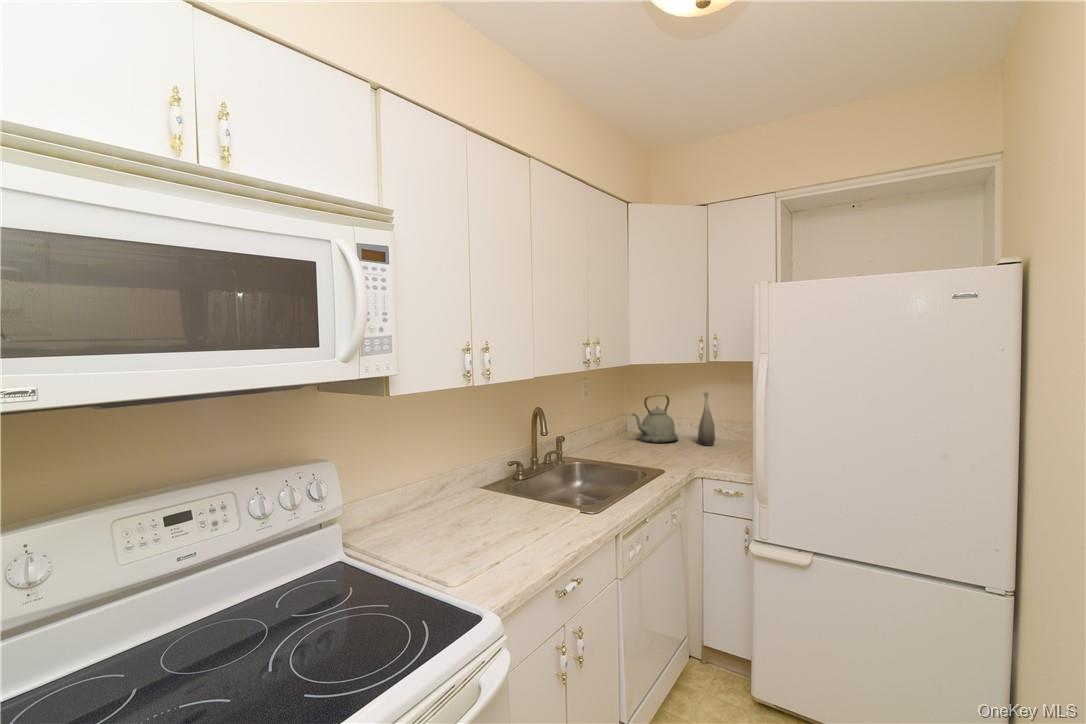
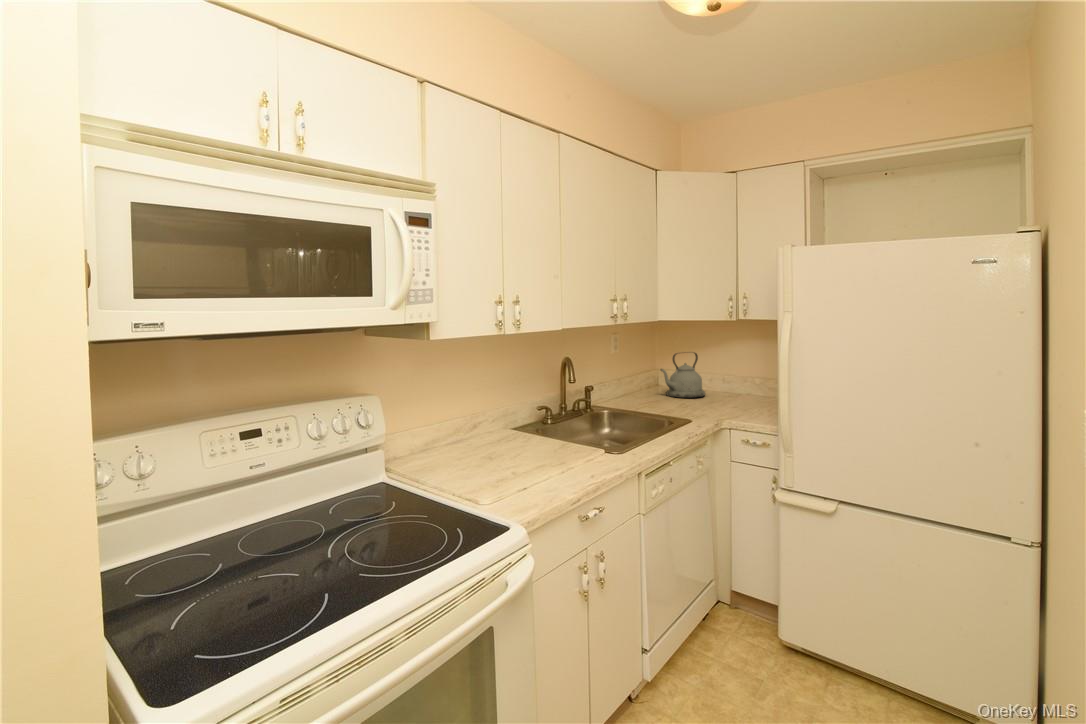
bottle: present [698,392,715,446] -> none [724,349,742,401]

